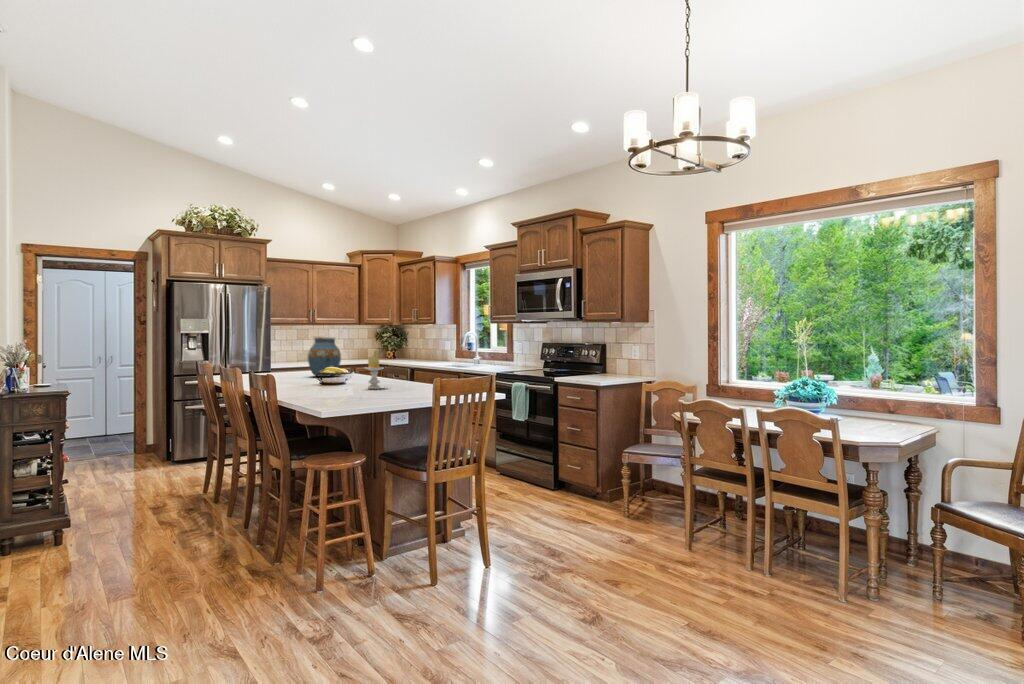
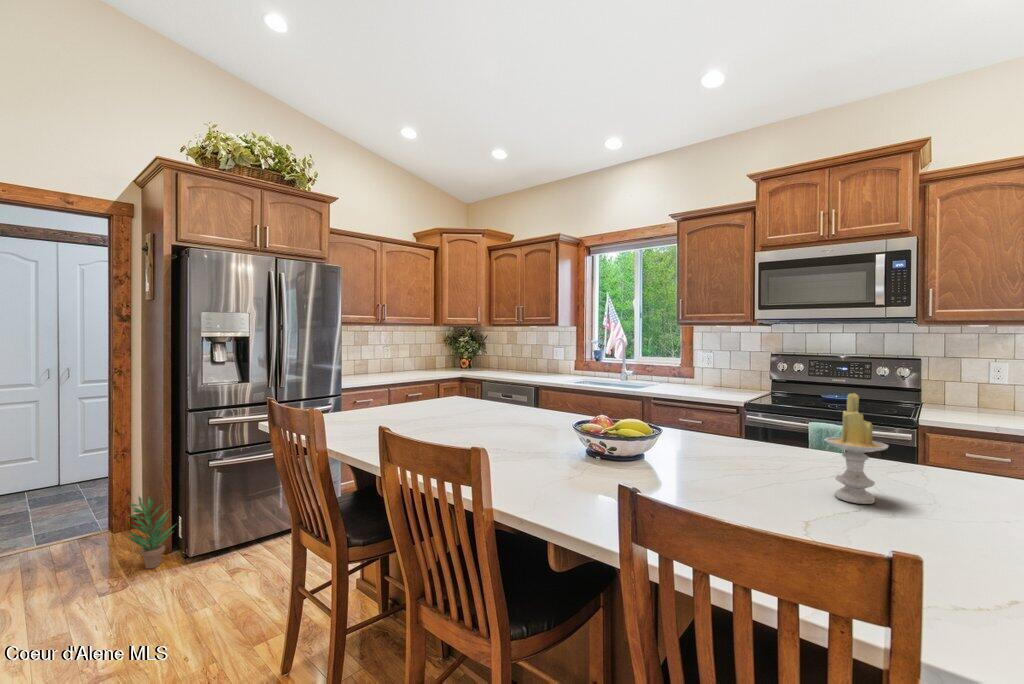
vase: present [308,337,341,377] -> none [494,349,555,426]
potted plant: none [141,423,169,464] -> present [128,496,174,569]

